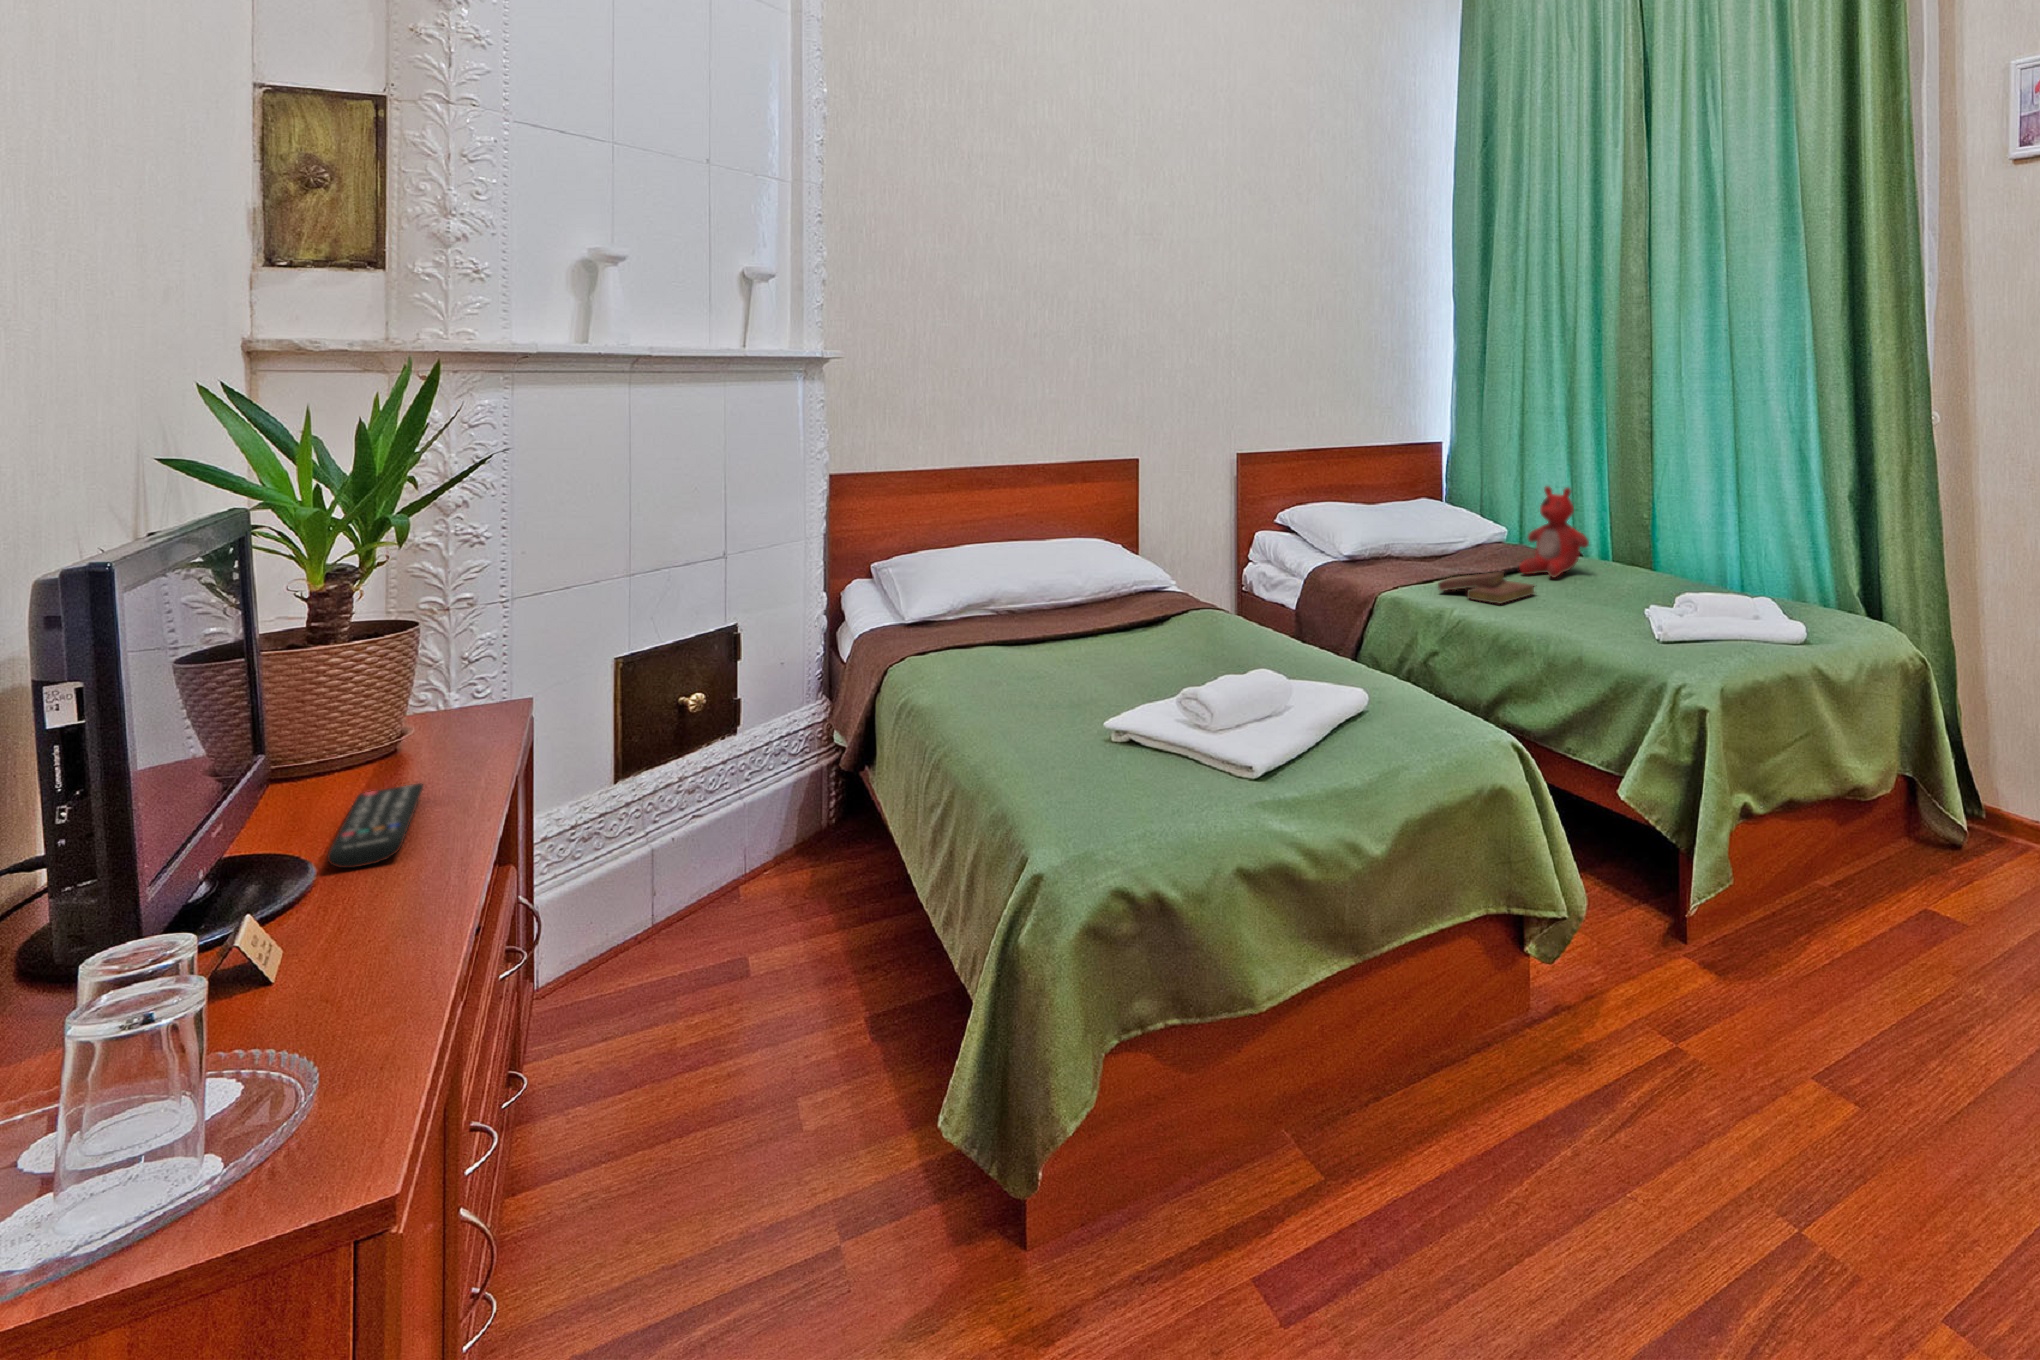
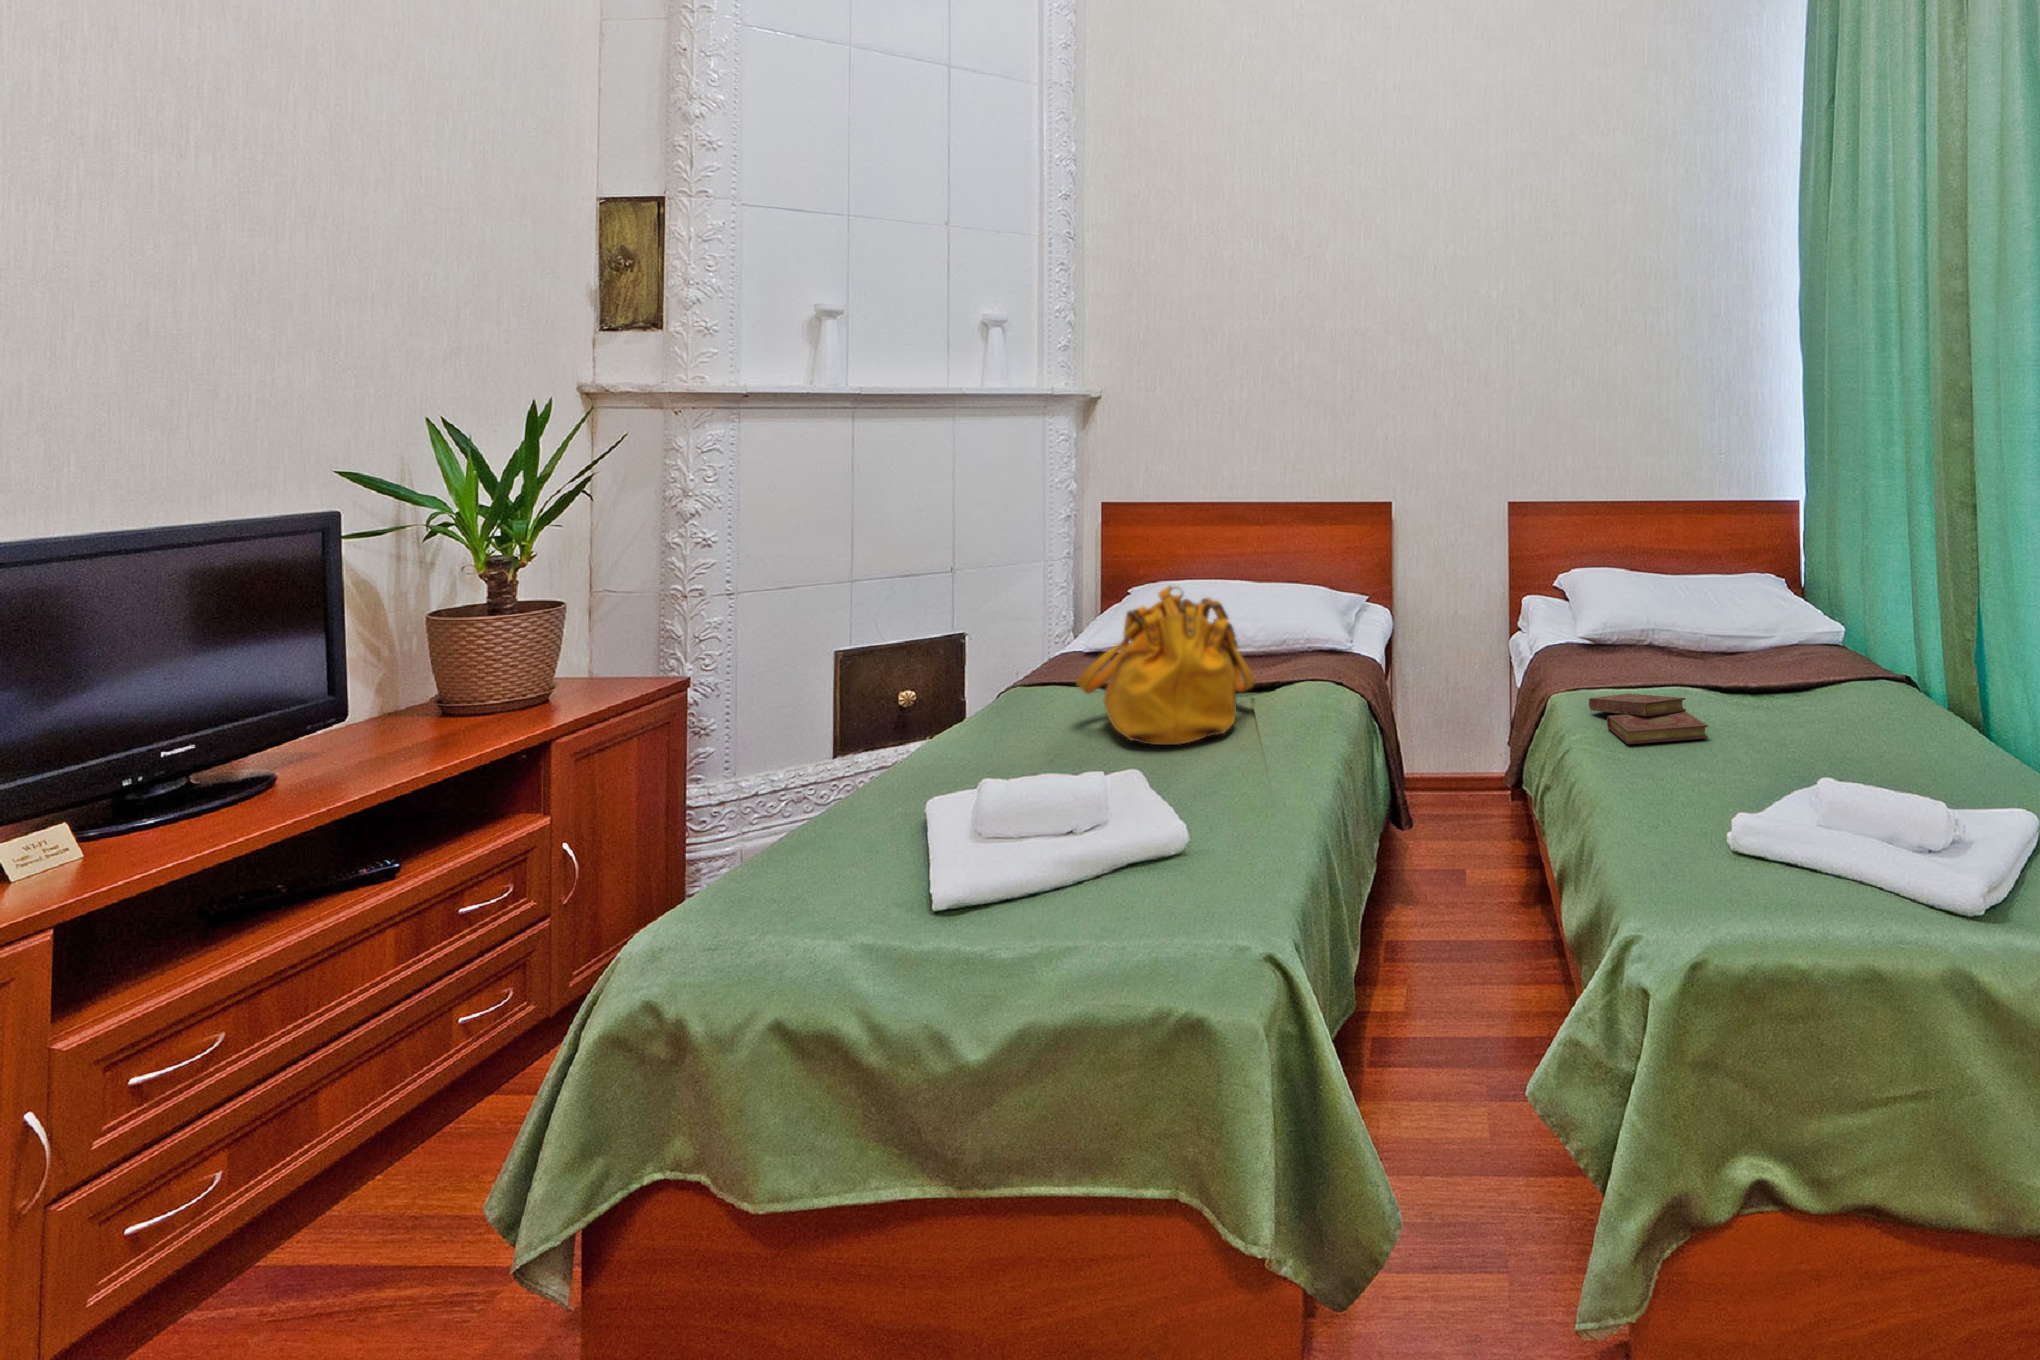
stuffed bear: present [1520,486,1589,577] -> none [1748,583,1847,718]
handbag: none [1039,533,1198,667] -> present [1077,586,1254,745]
remote control: present [328,783,423,868] -> none [213,742,398,803]

